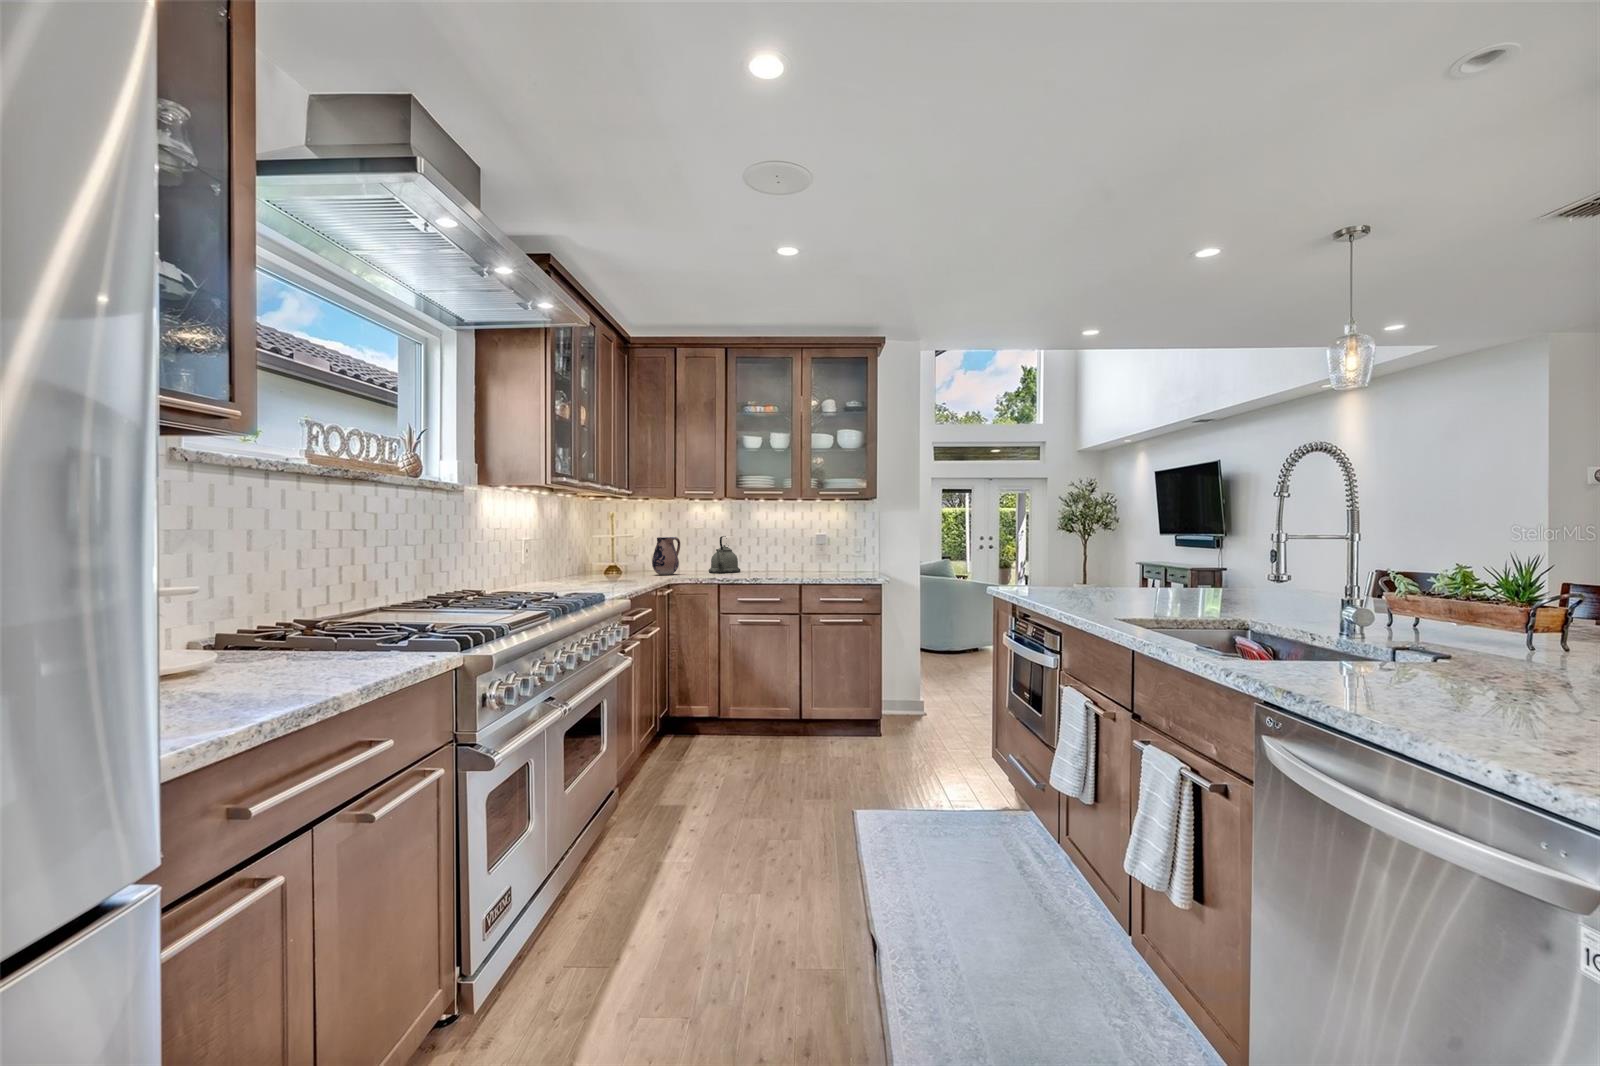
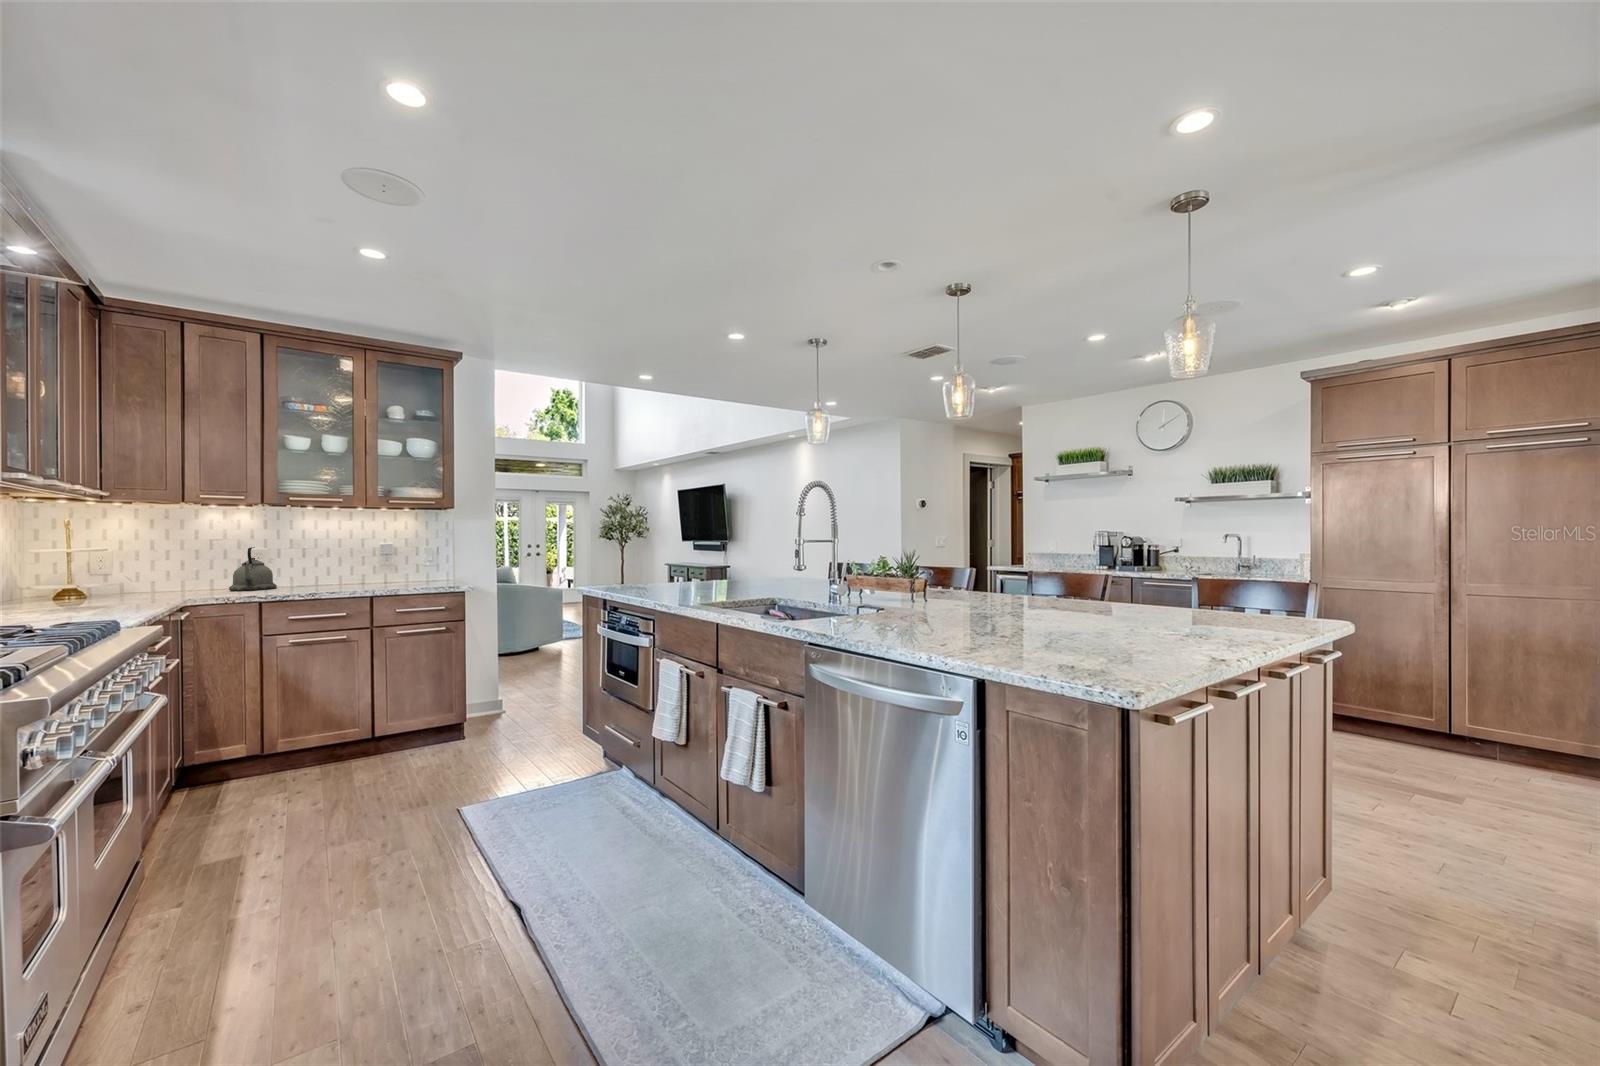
ceramic pitcher: present [652,537,680,575] -> none [139,550,185,597]

